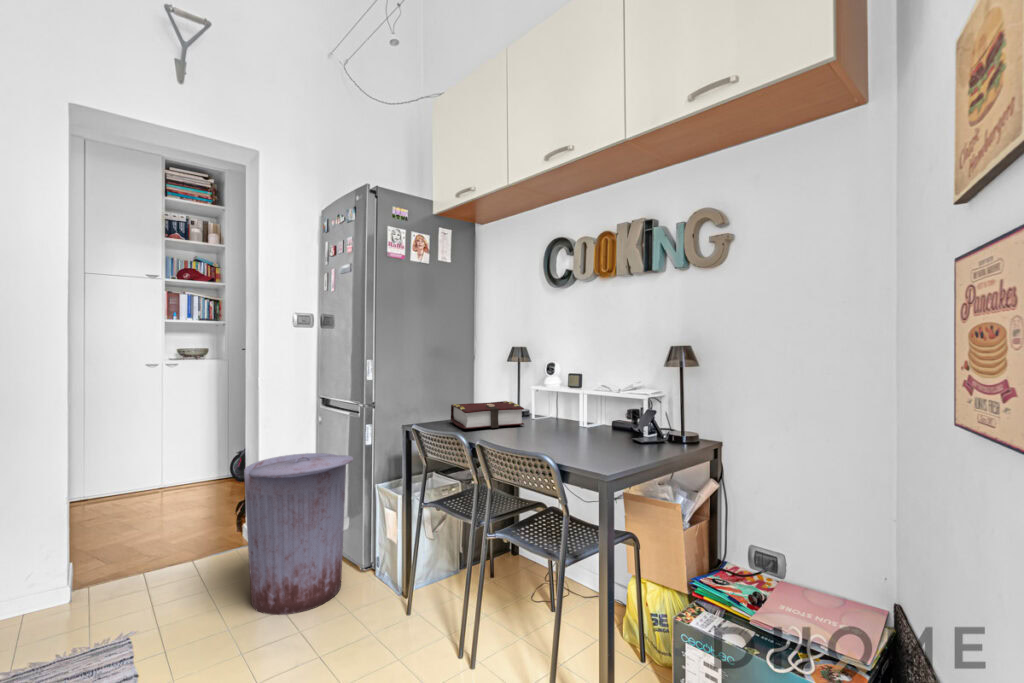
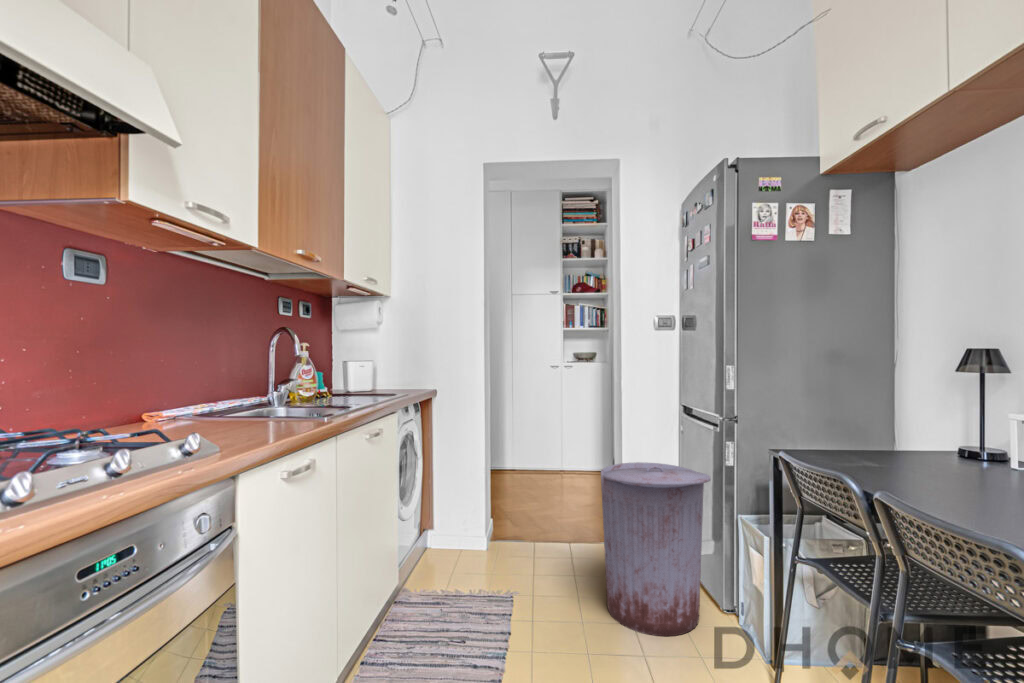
book: present [451,401,524,429] -> none [844,428,983,473]

